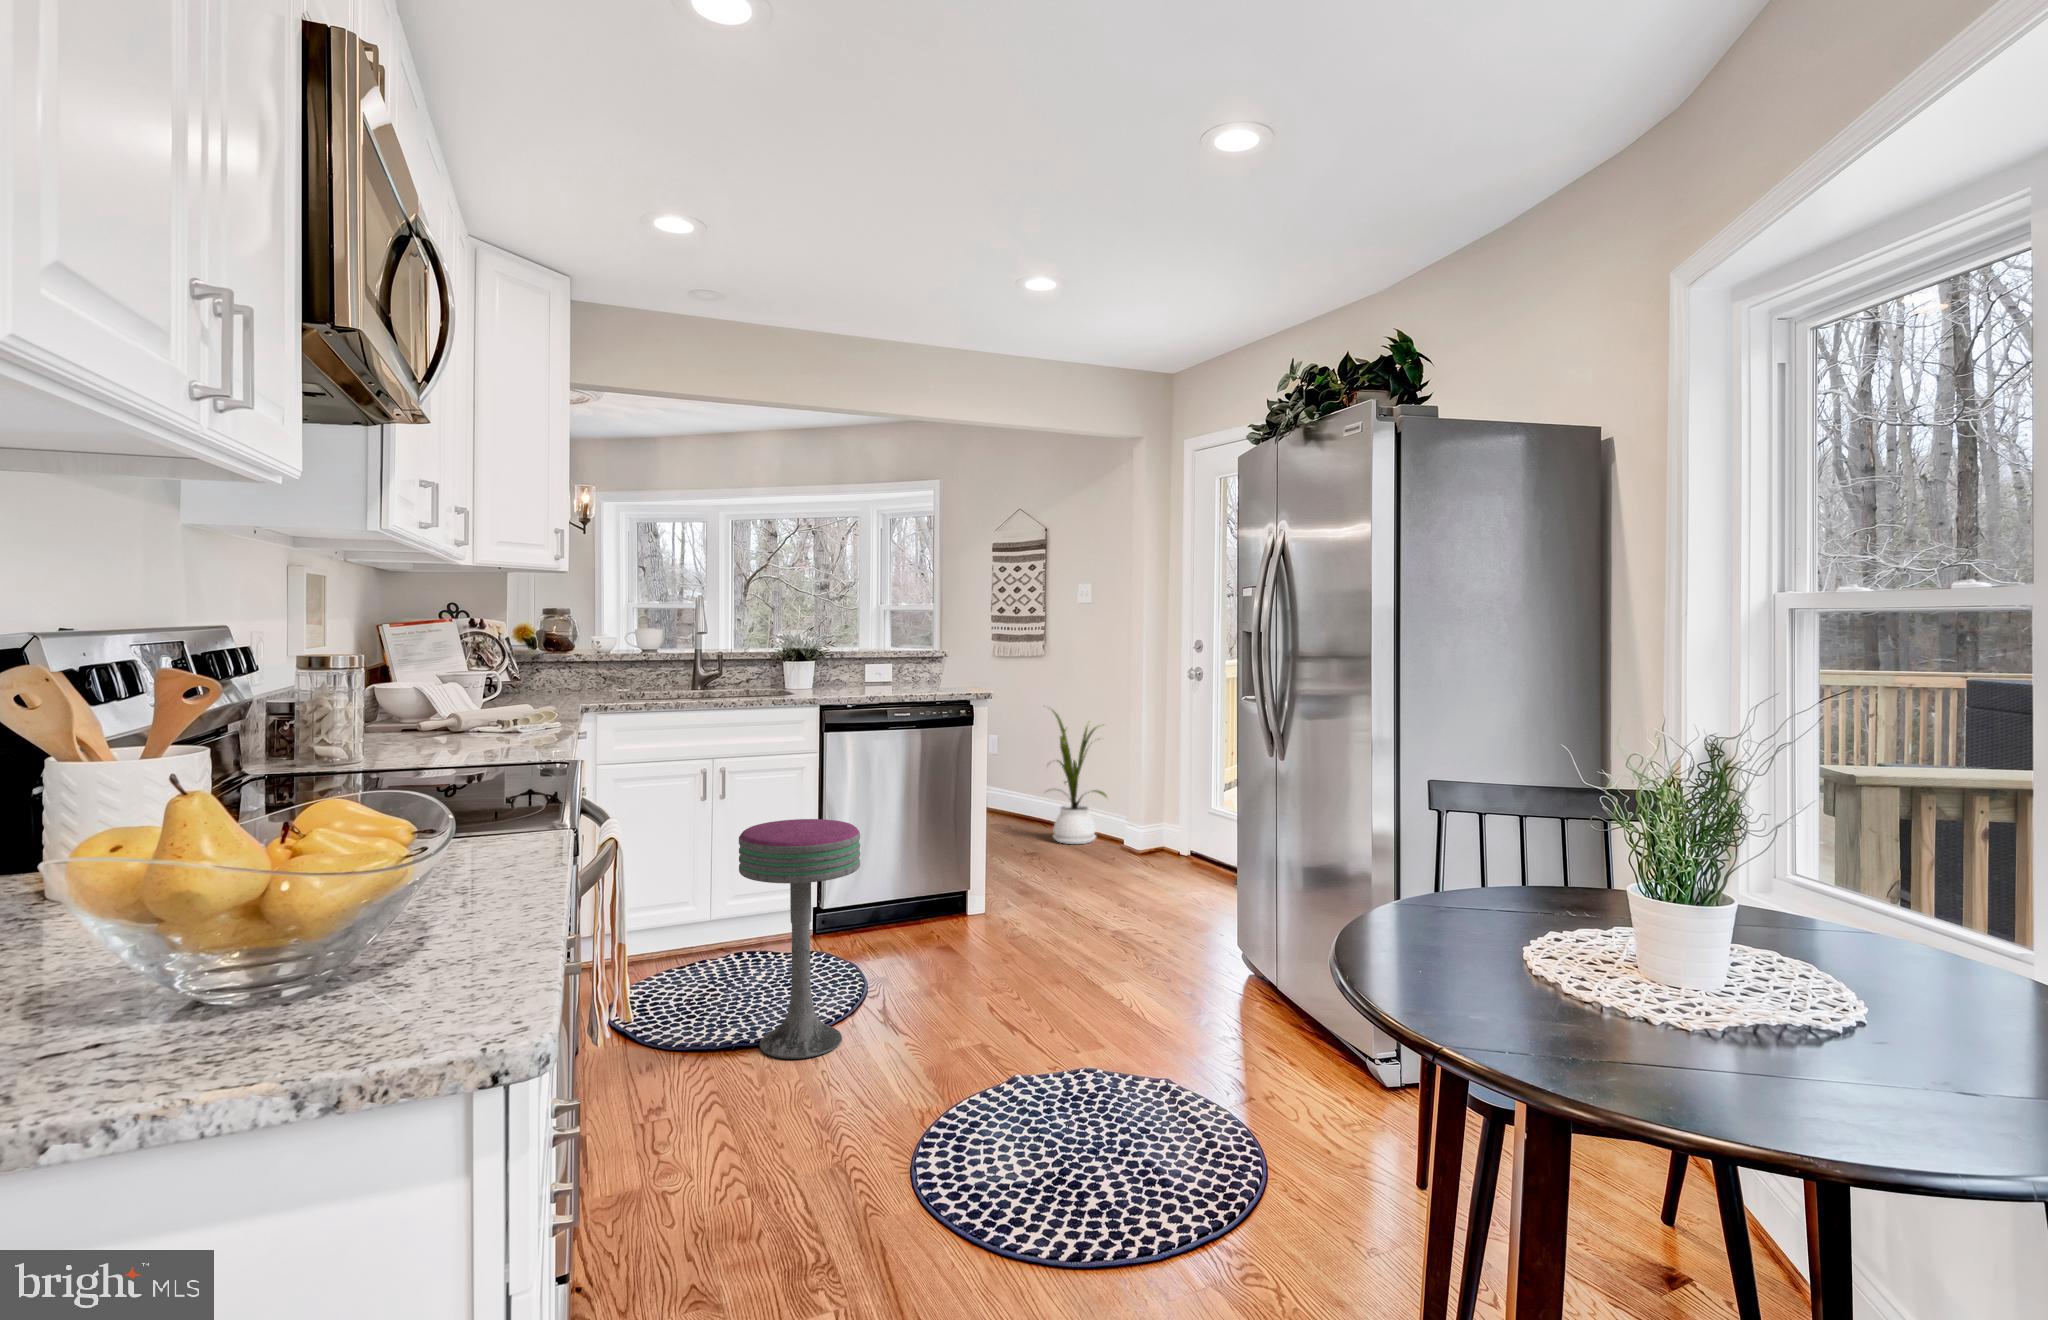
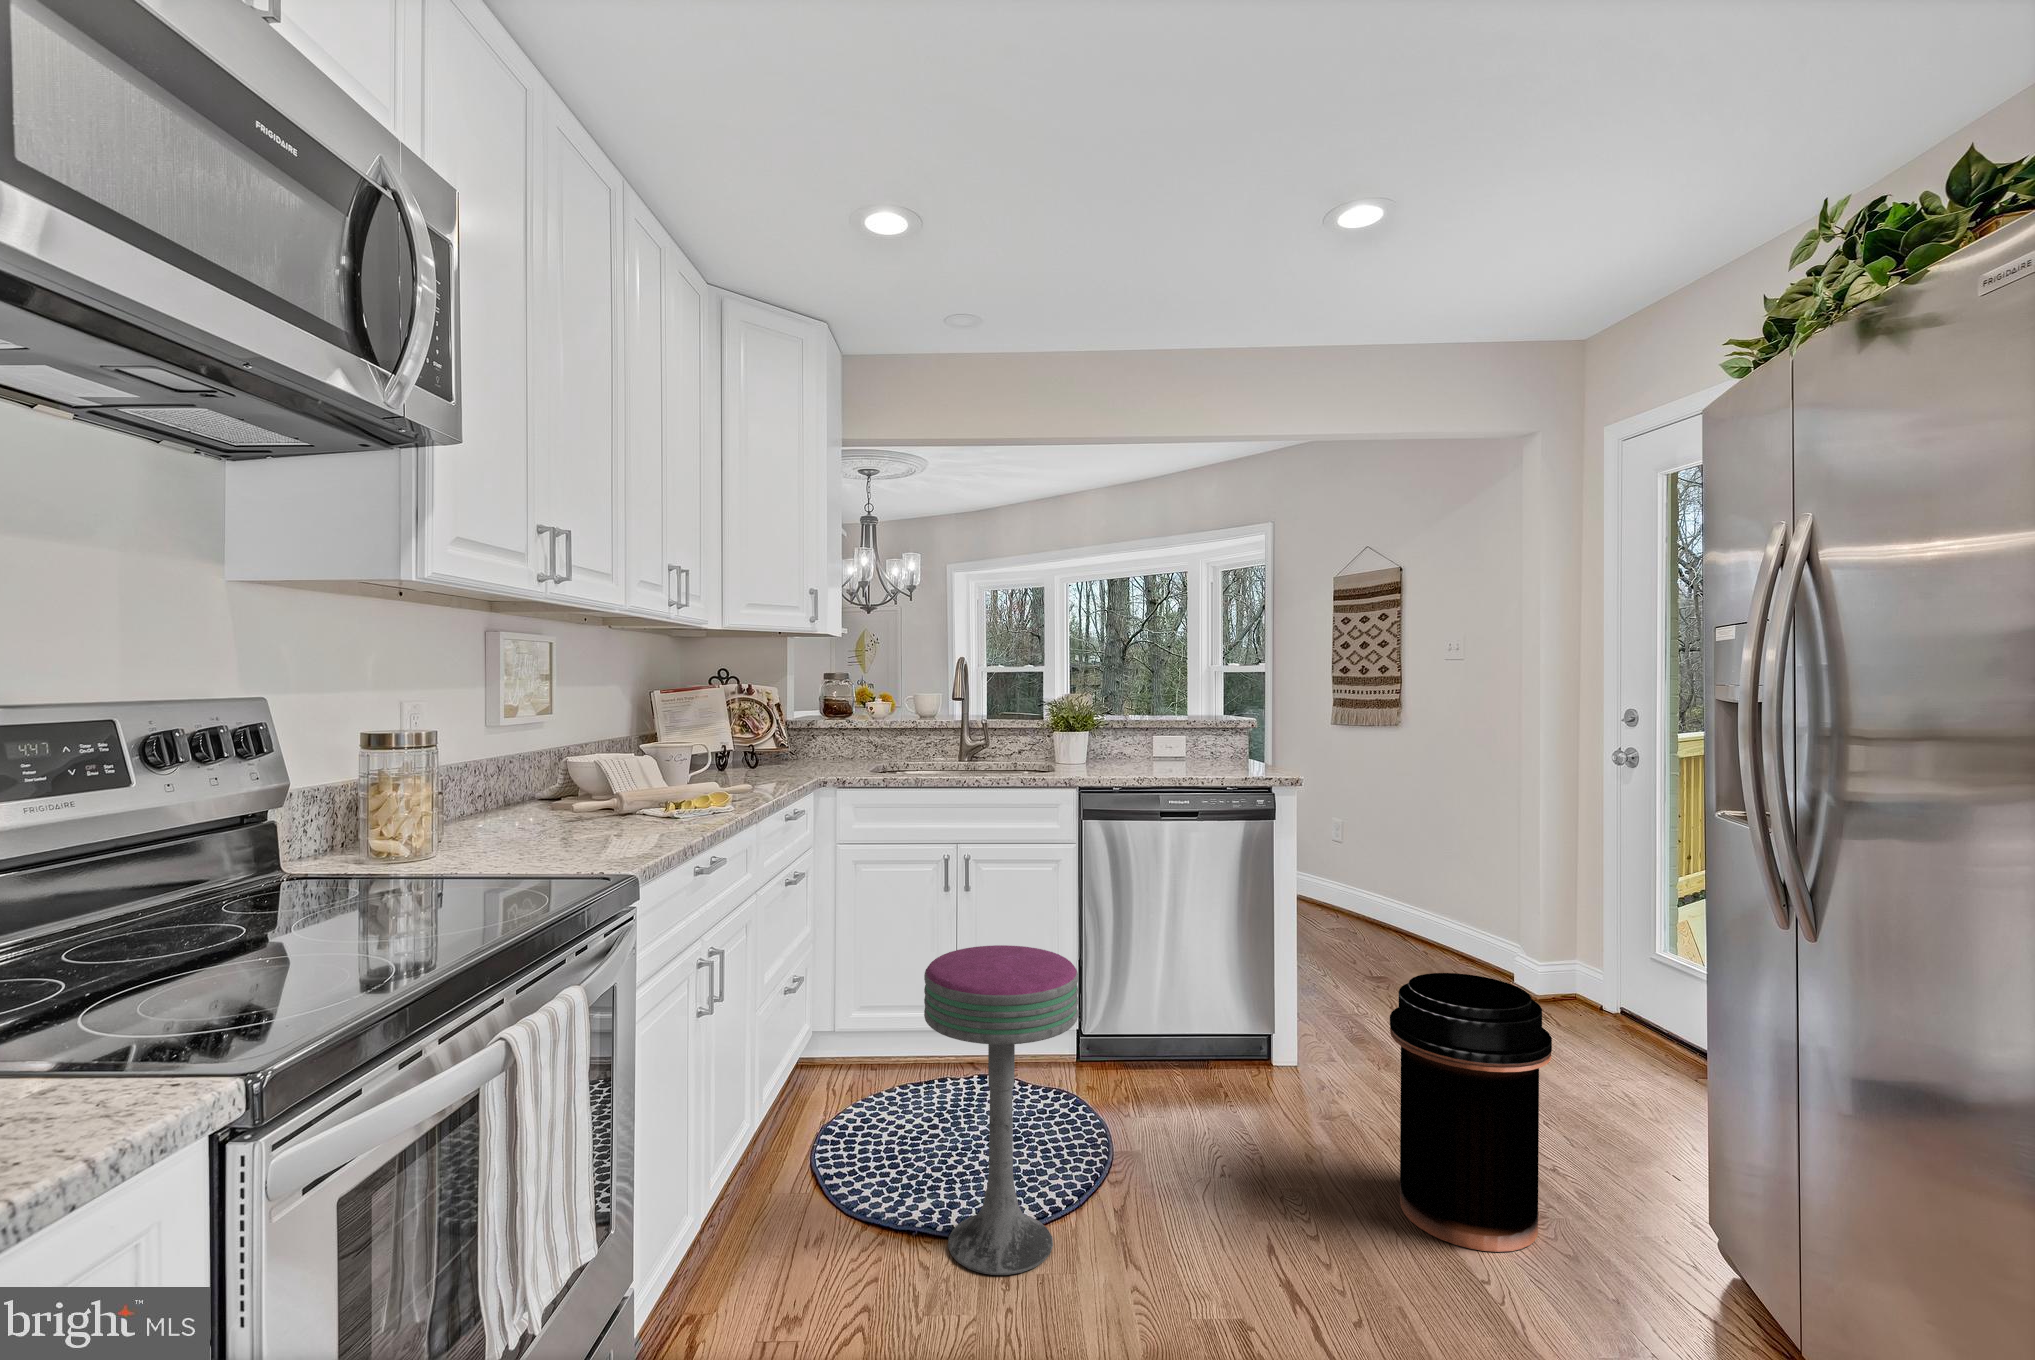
house plant: present [1053,711,1107,844] -> none [1390,786,1480,966]
trash can: none [1068,818,1169,994] -> present [1390,973,1552,1252]

